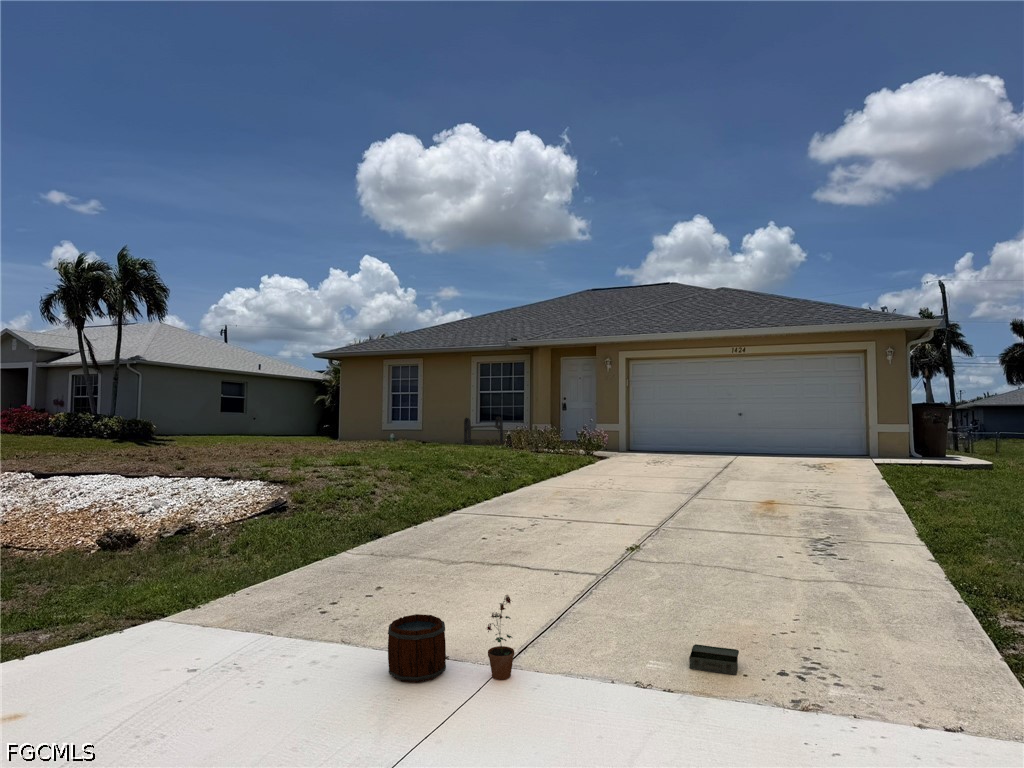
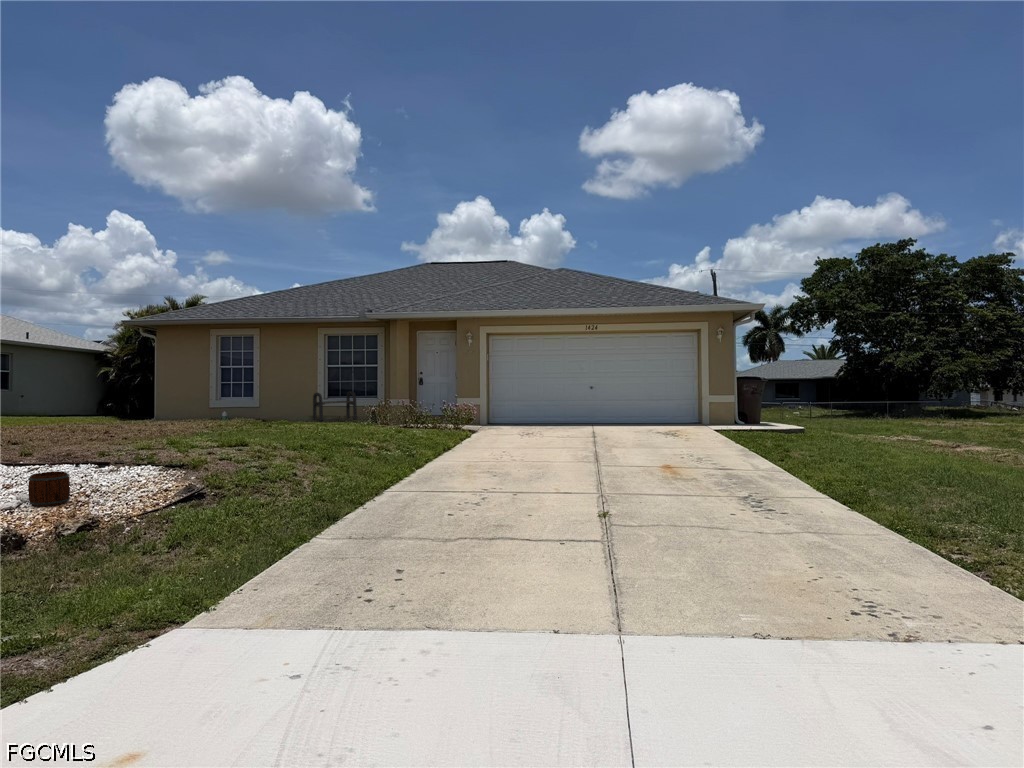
potted plant: present [487,595,514,680] -> none [603,563,636,648]
bucket: present [388,614,446,683] -> present [28,471,70,507]
toolbox: present [689,644,739,675] -> none [769,596,820,619]

